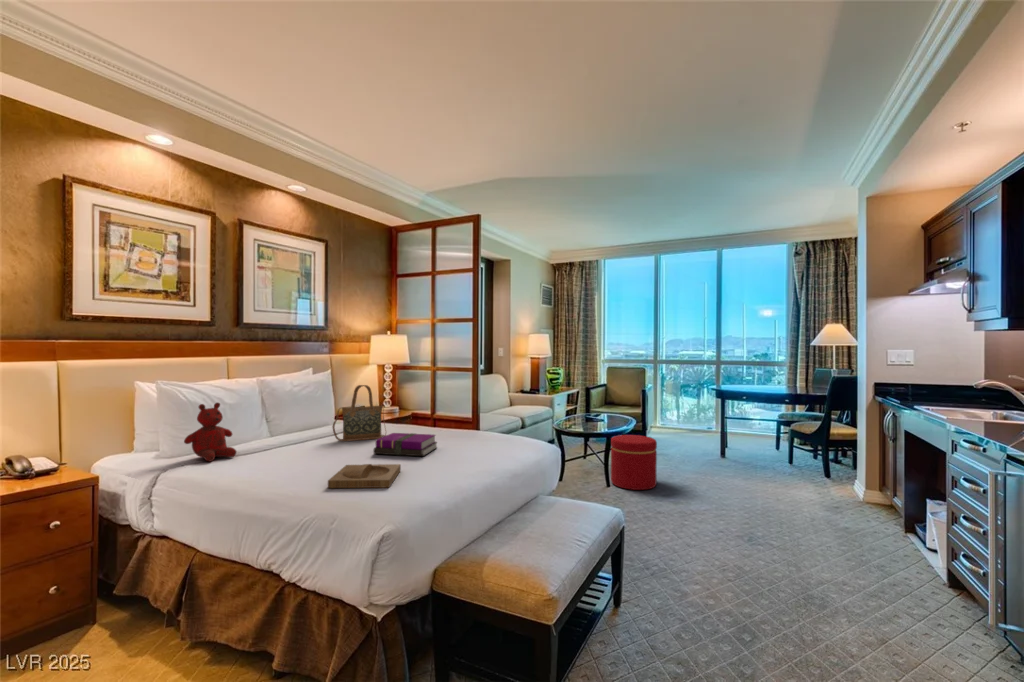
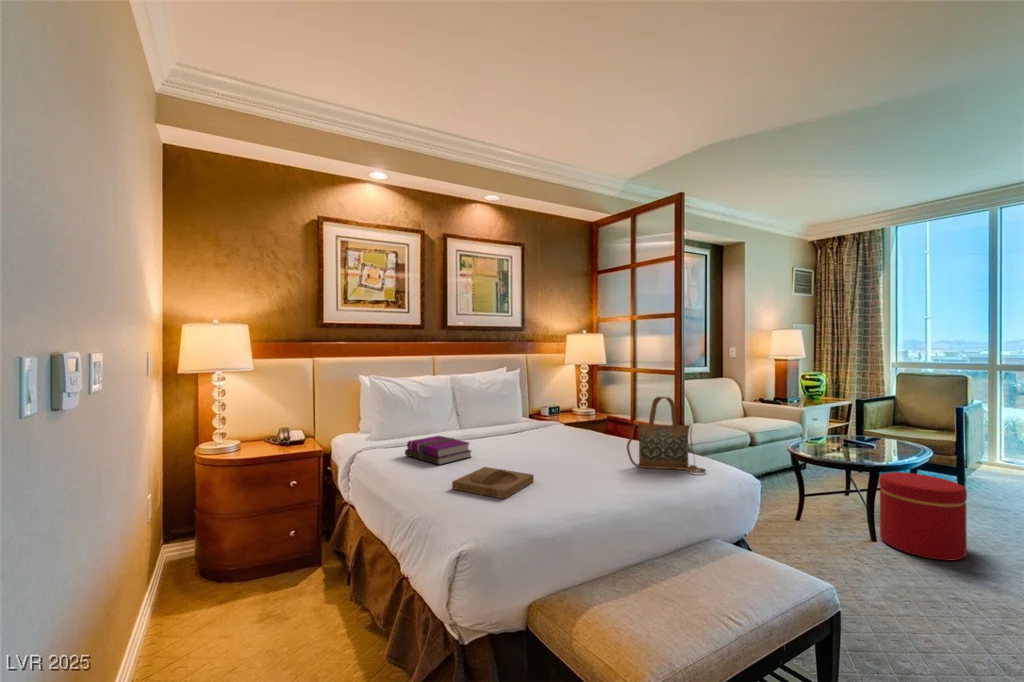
handbag: present [332,385,386,441] -> present [627,397,706,473]
teddy bear: present [184,403,236,461] -> none [381,395,419,447]
notebook: present [374,433,437,456] -> present [405,436,471,465]

